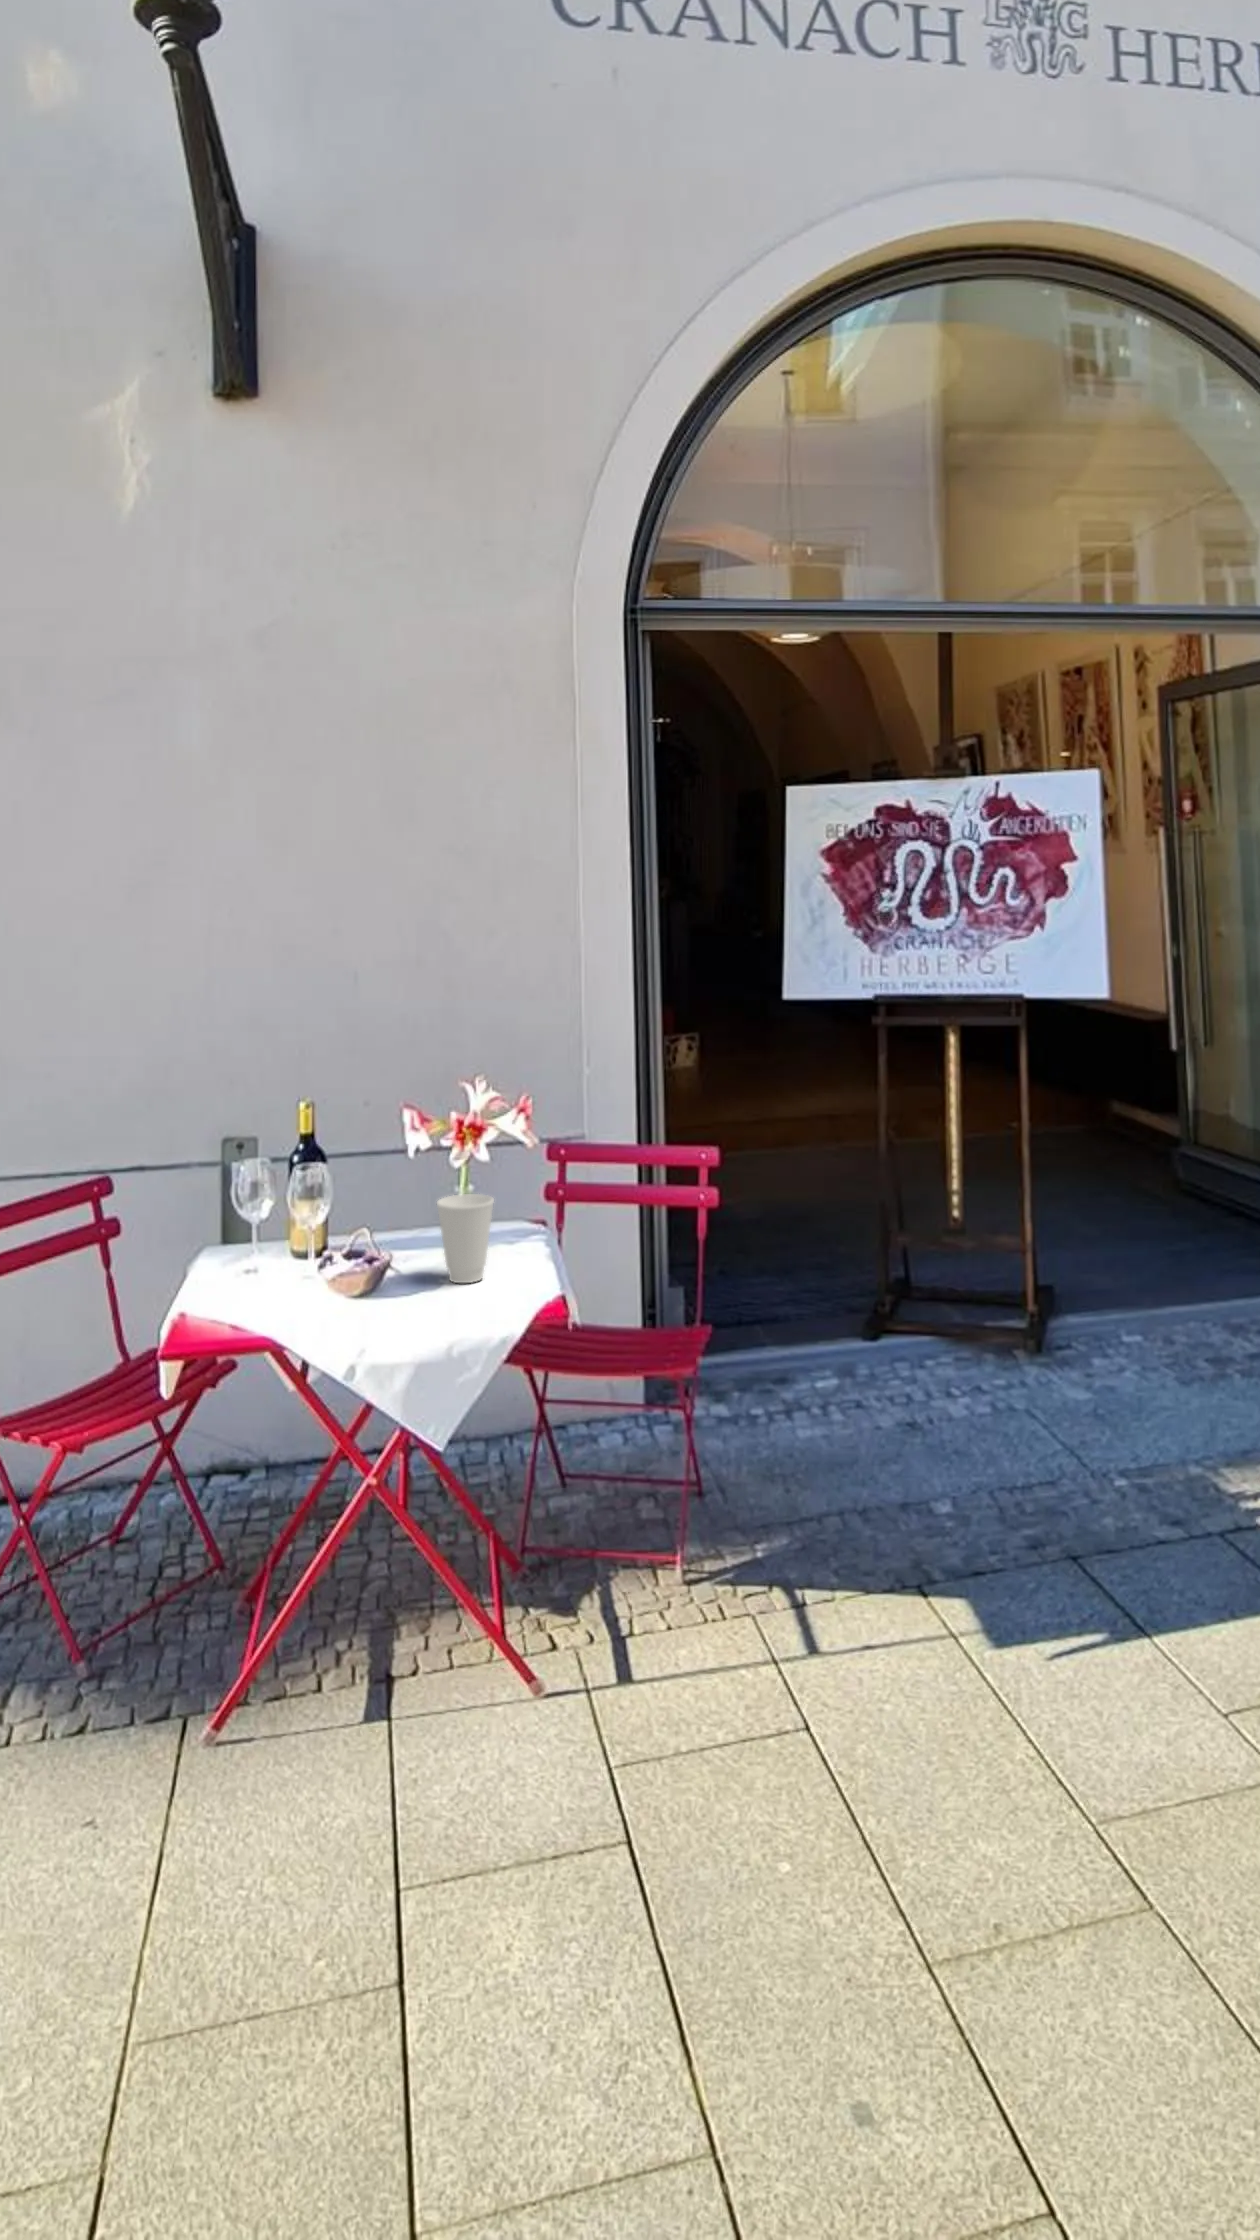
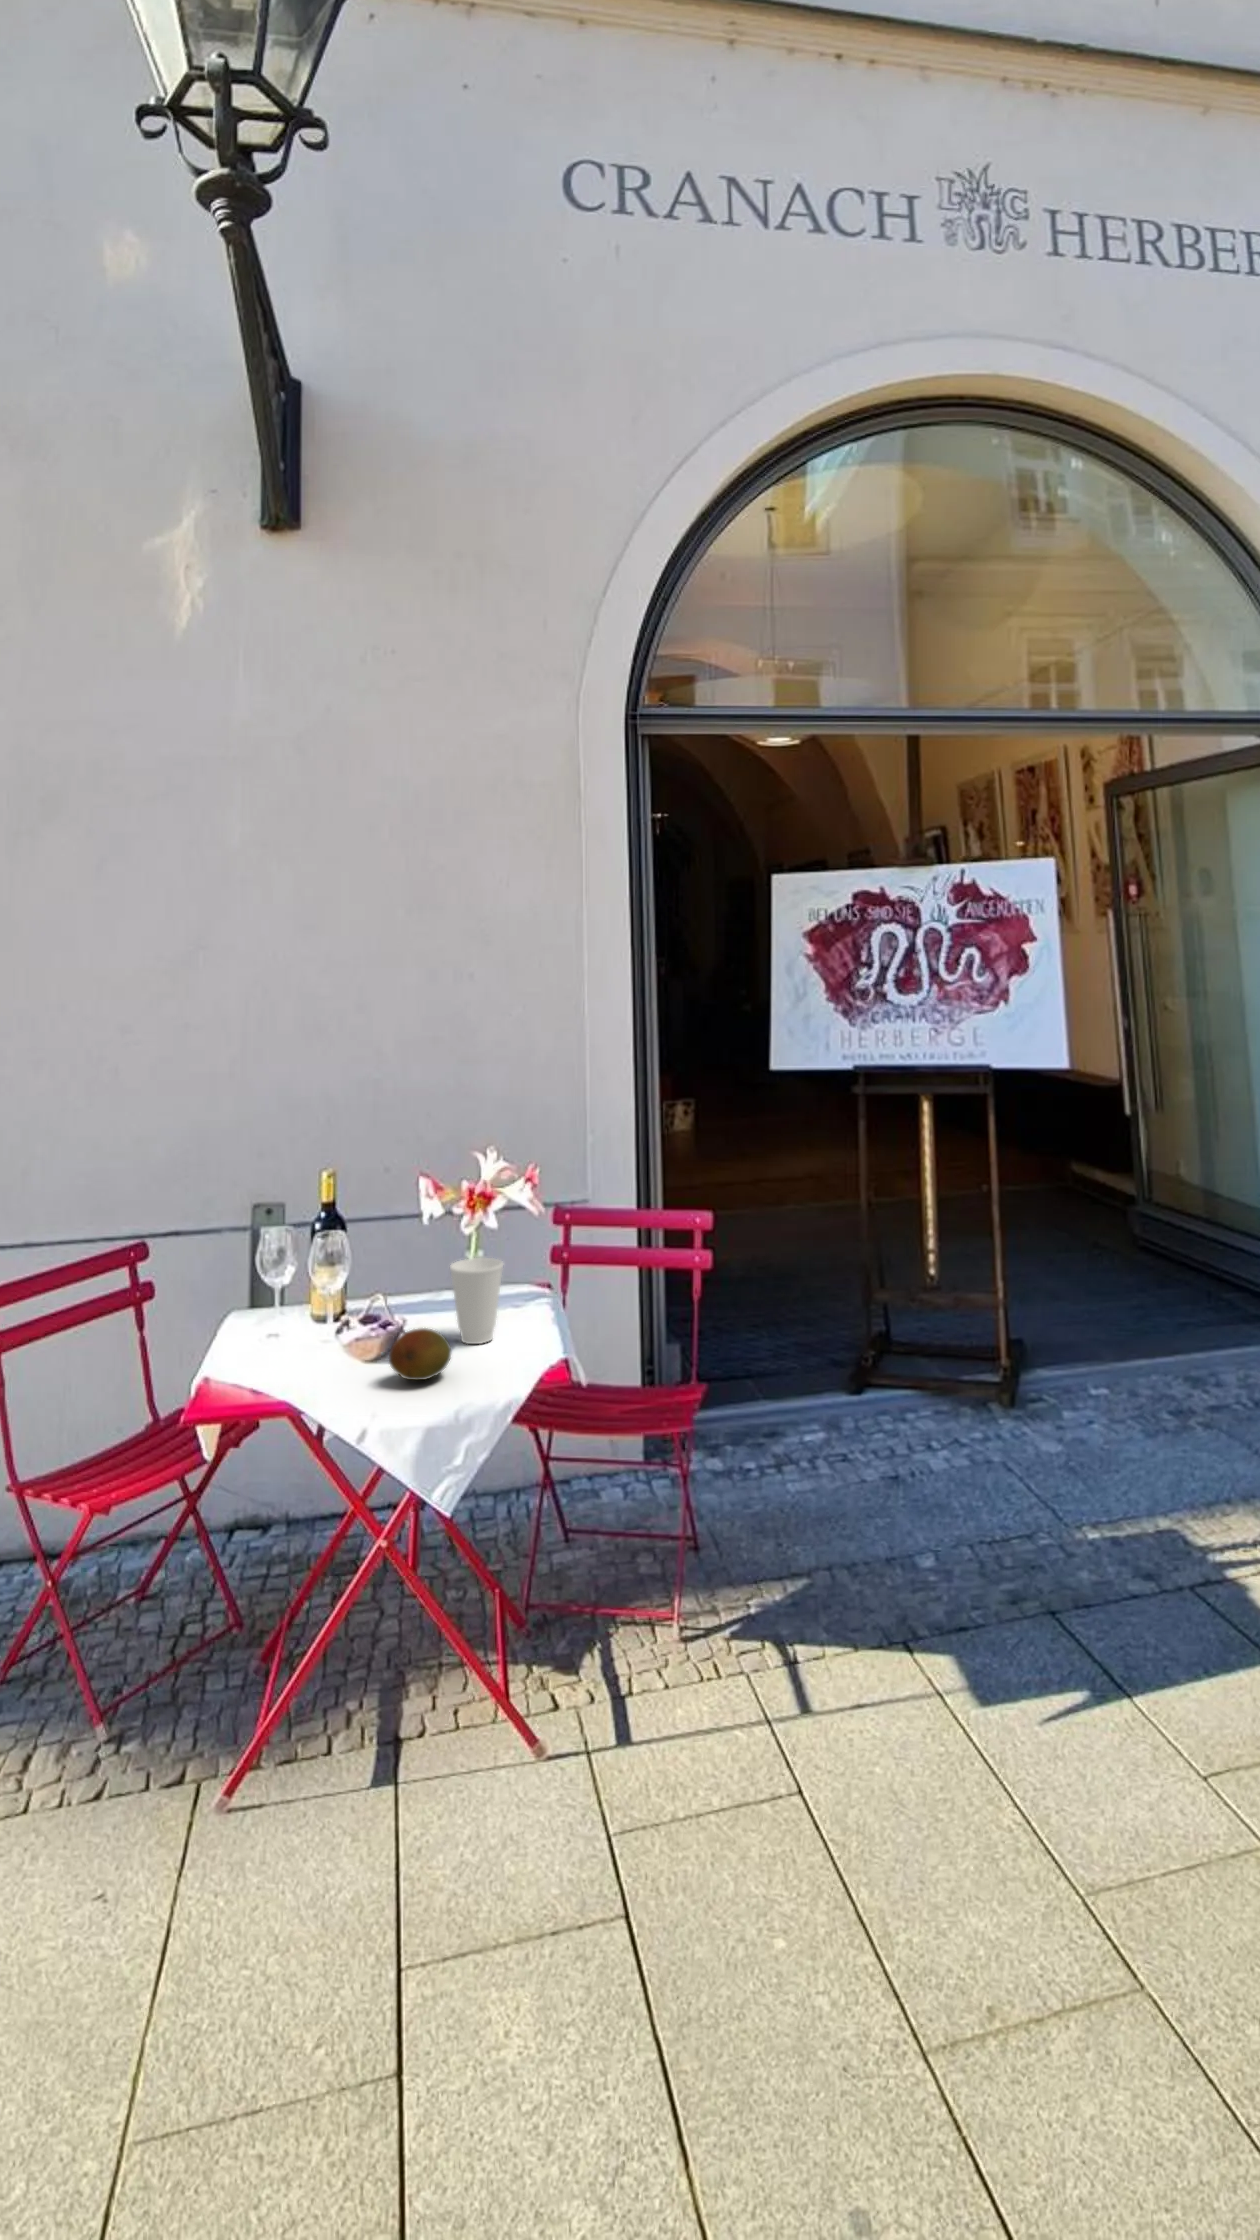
fruit: none [375,1265,441,1318] -> present [389,1328,451,1380]

